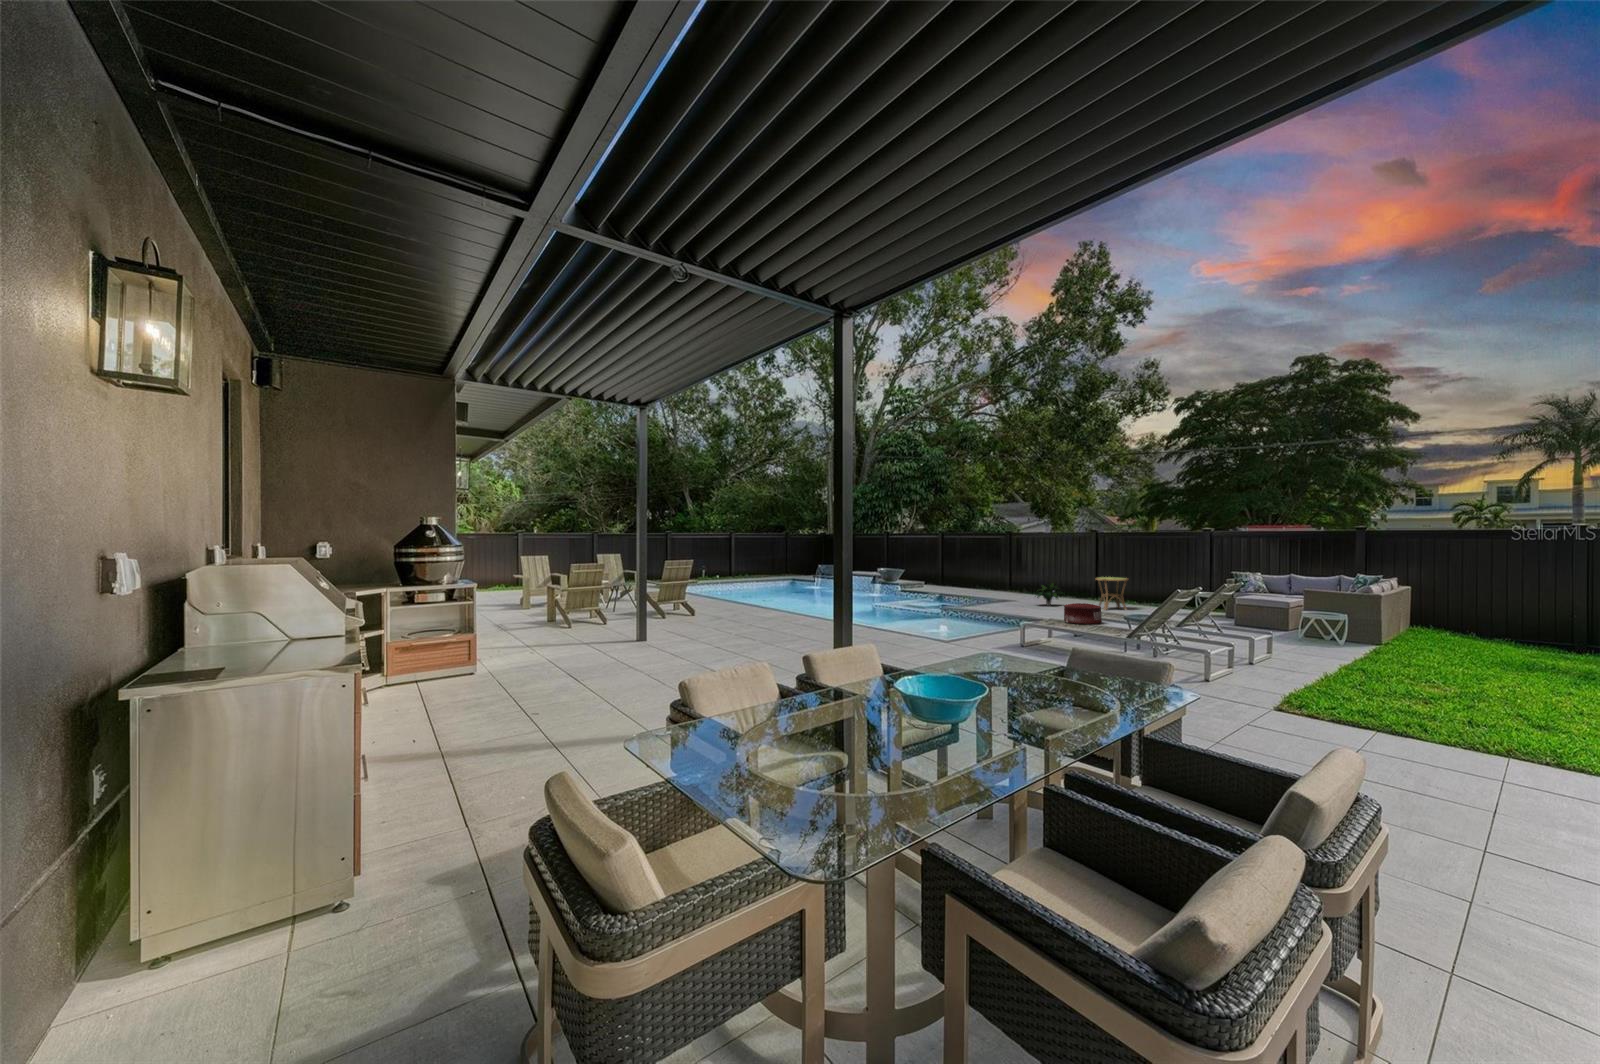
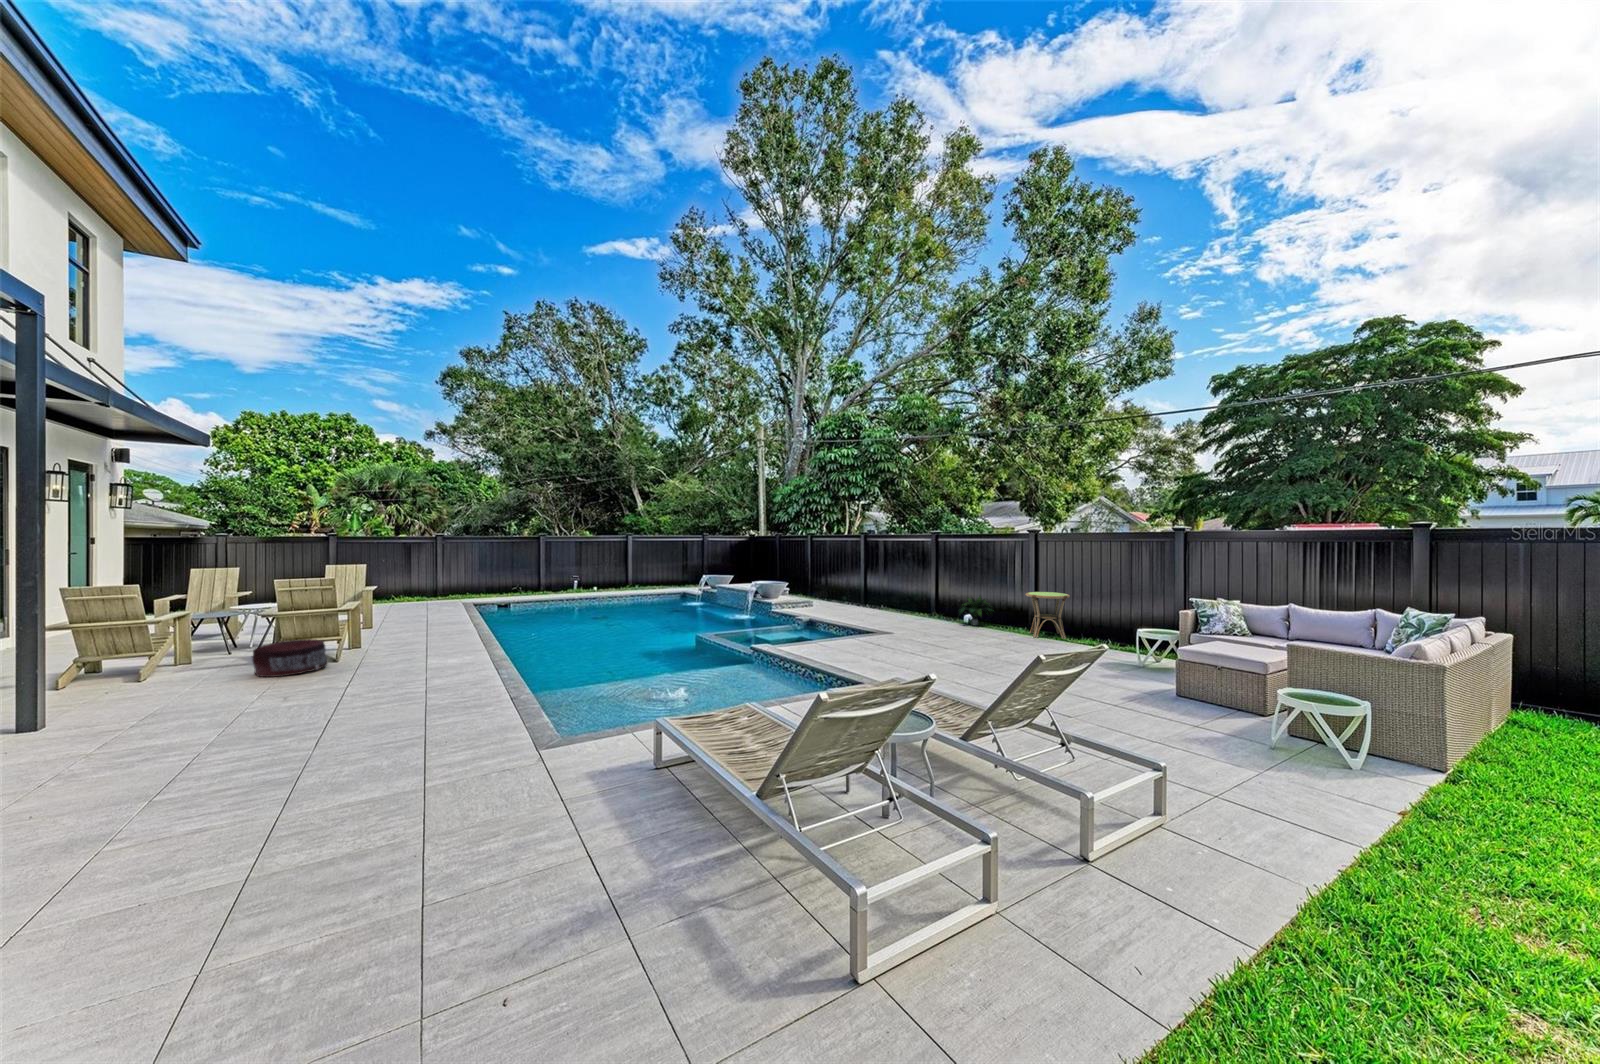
pouf: present [1064,603,1102,624] -> present [252,639,328,677]

